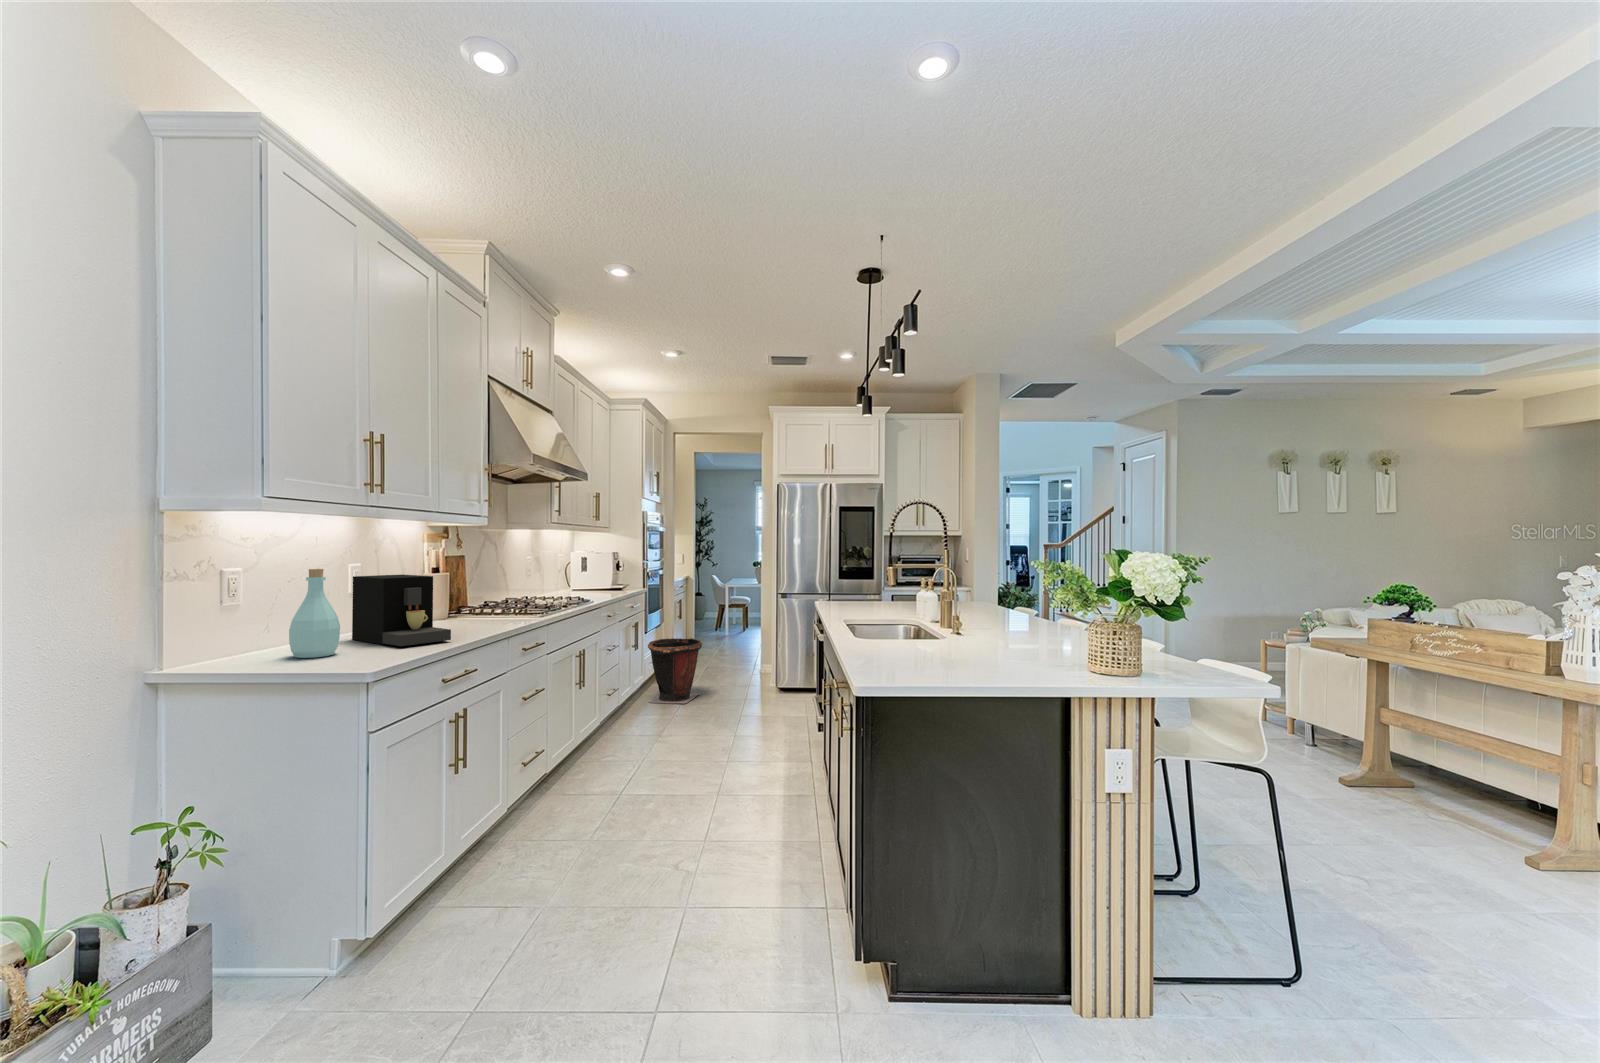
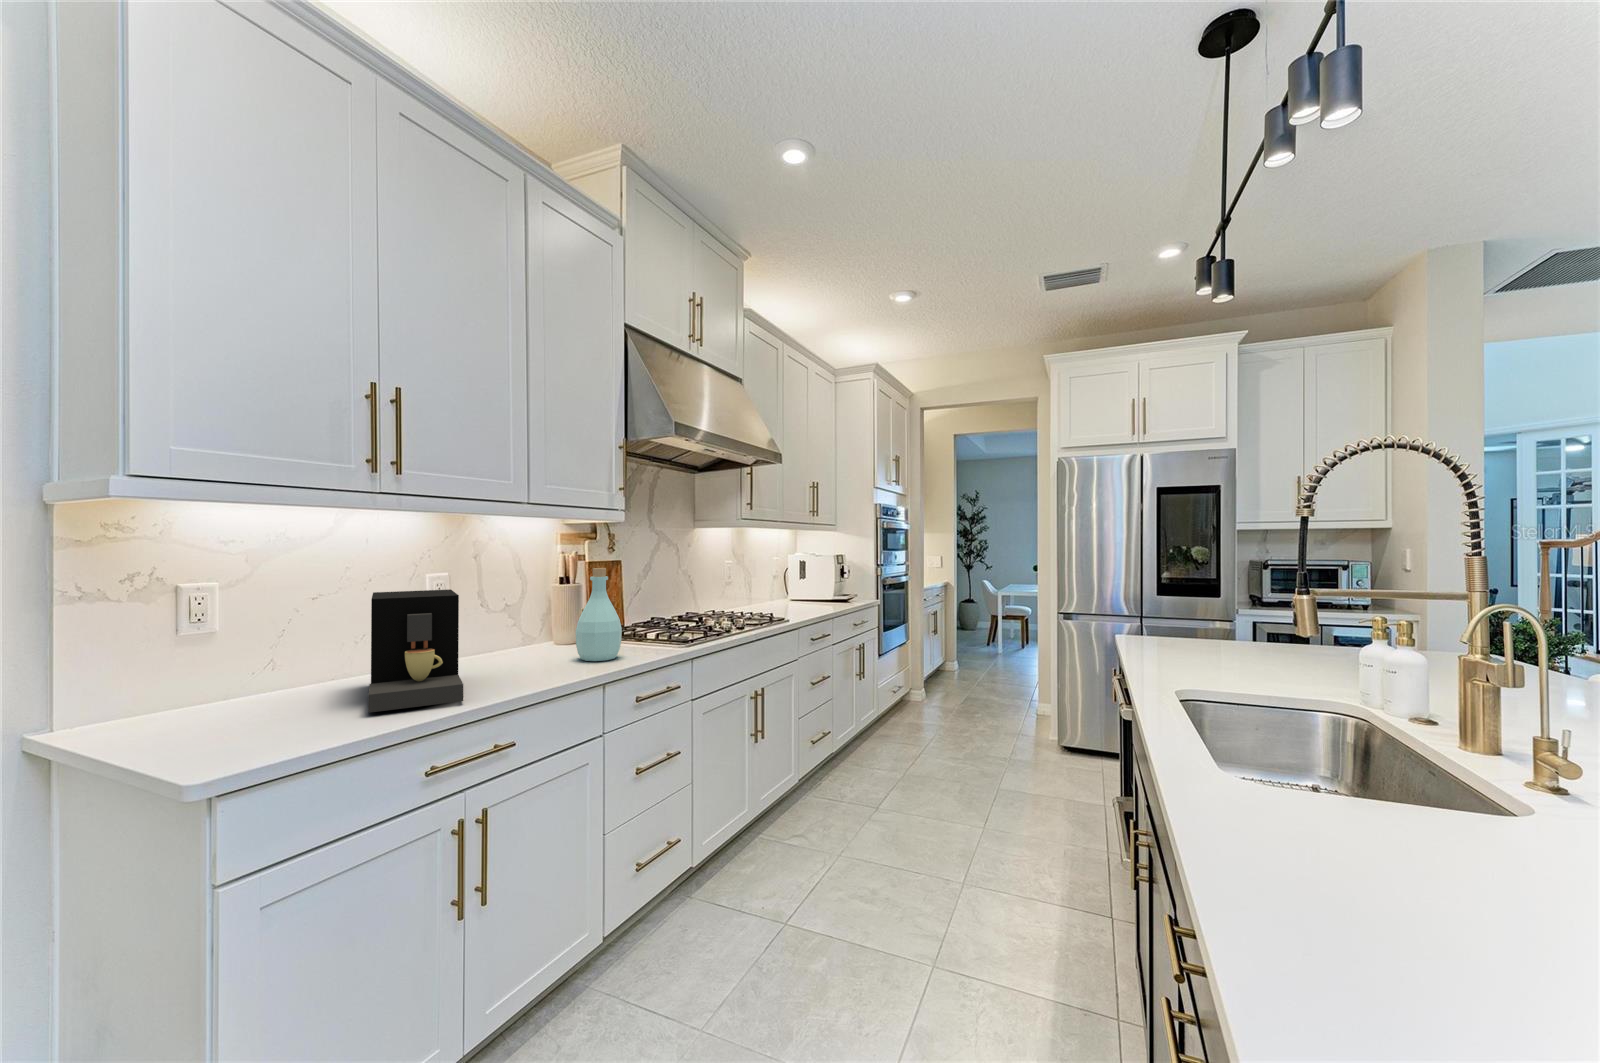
bottle: present [289,569,340,658] -> present [576,568,622,661]
trash can: present [648,637,703,704] -> none [881,661,954,755]

